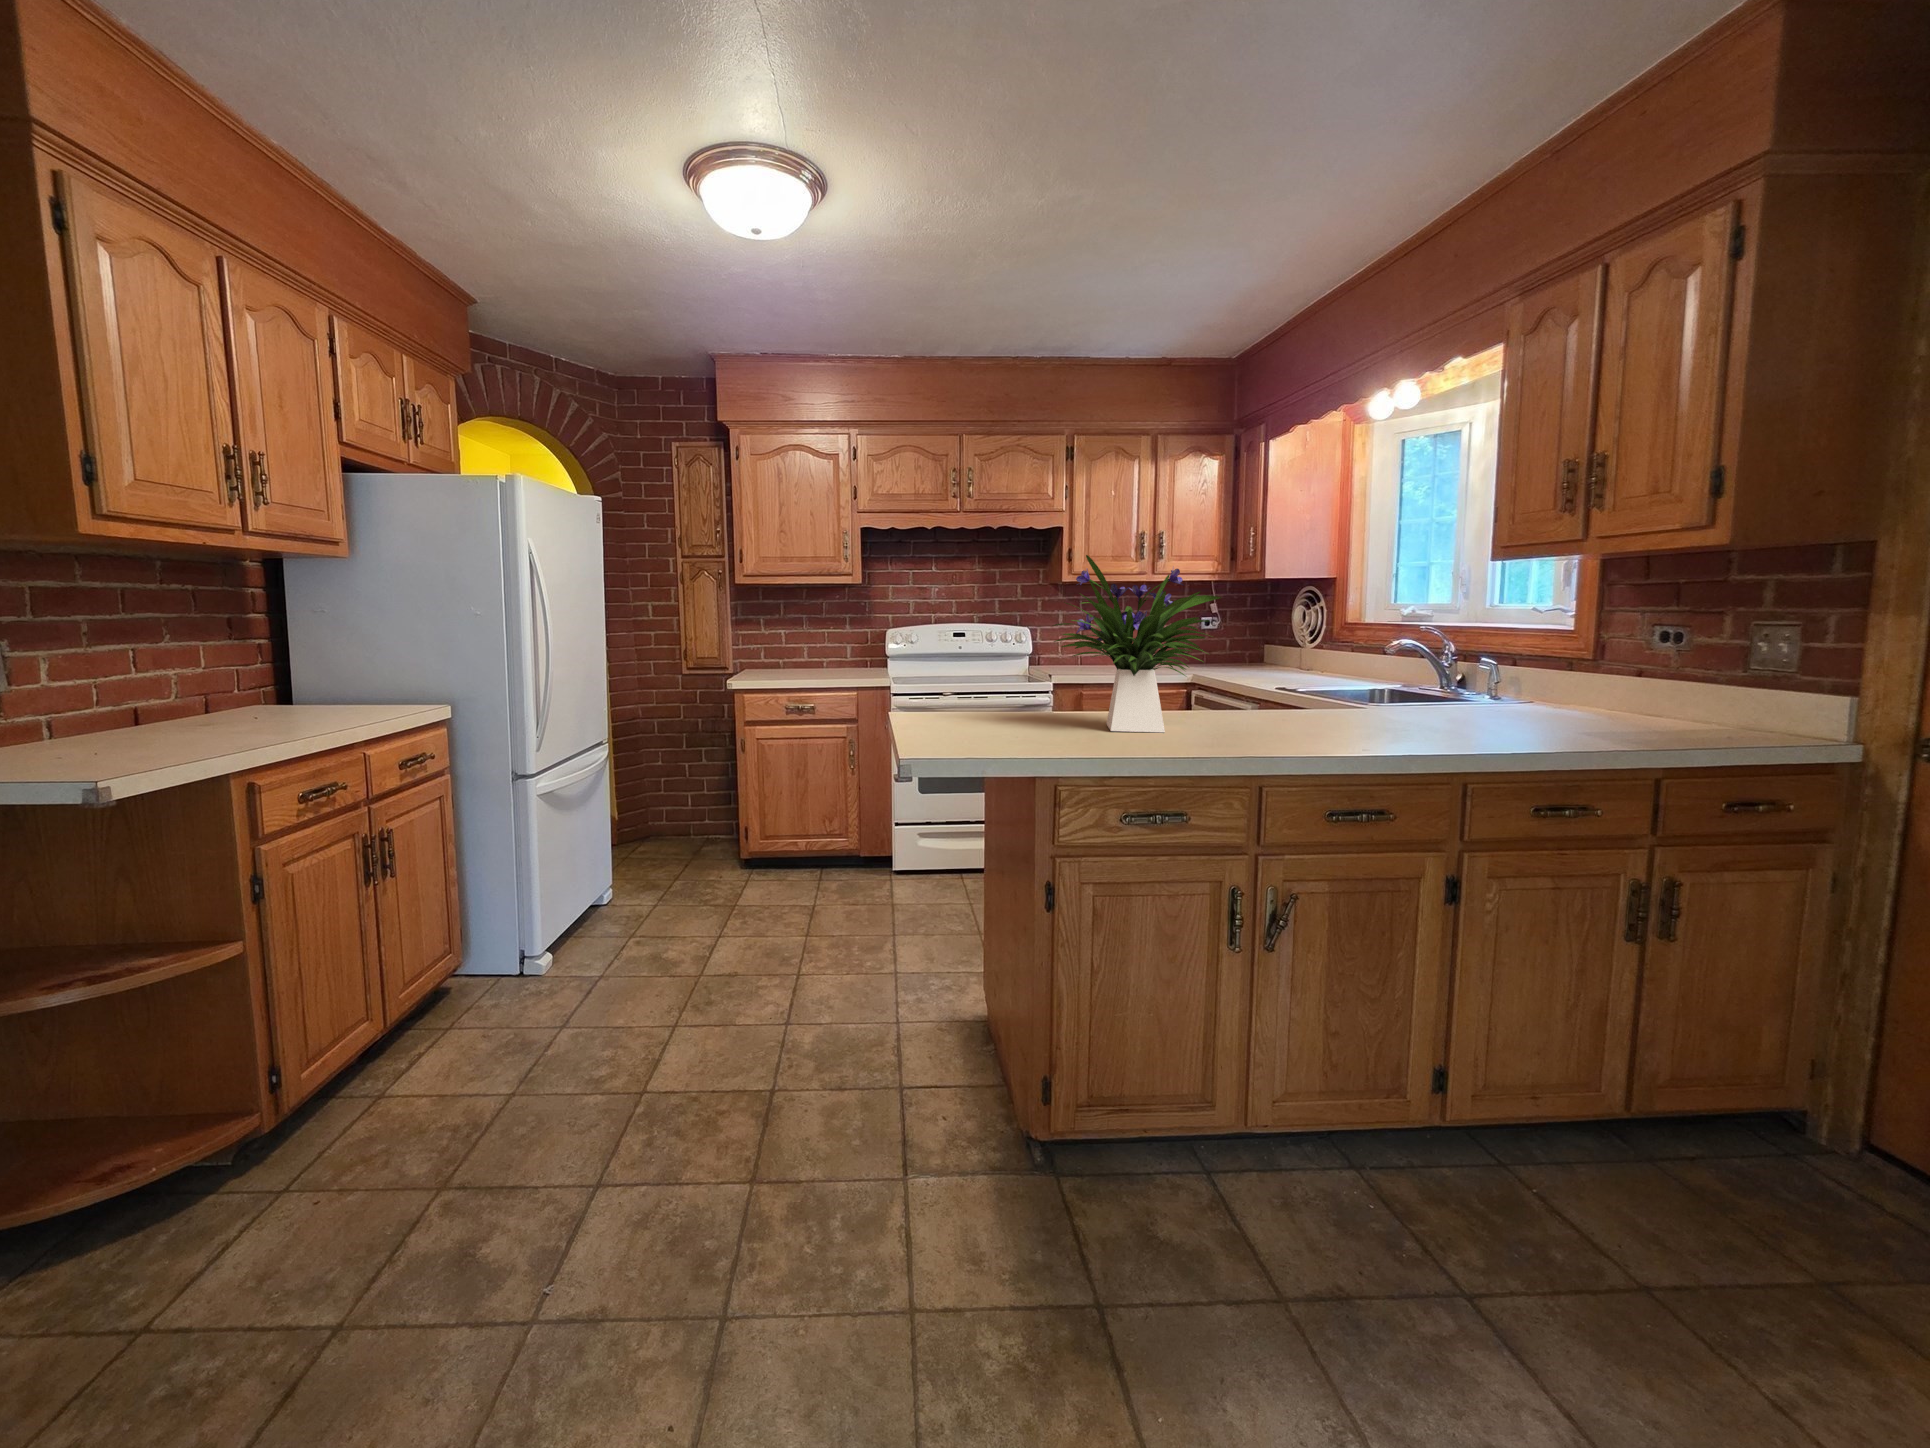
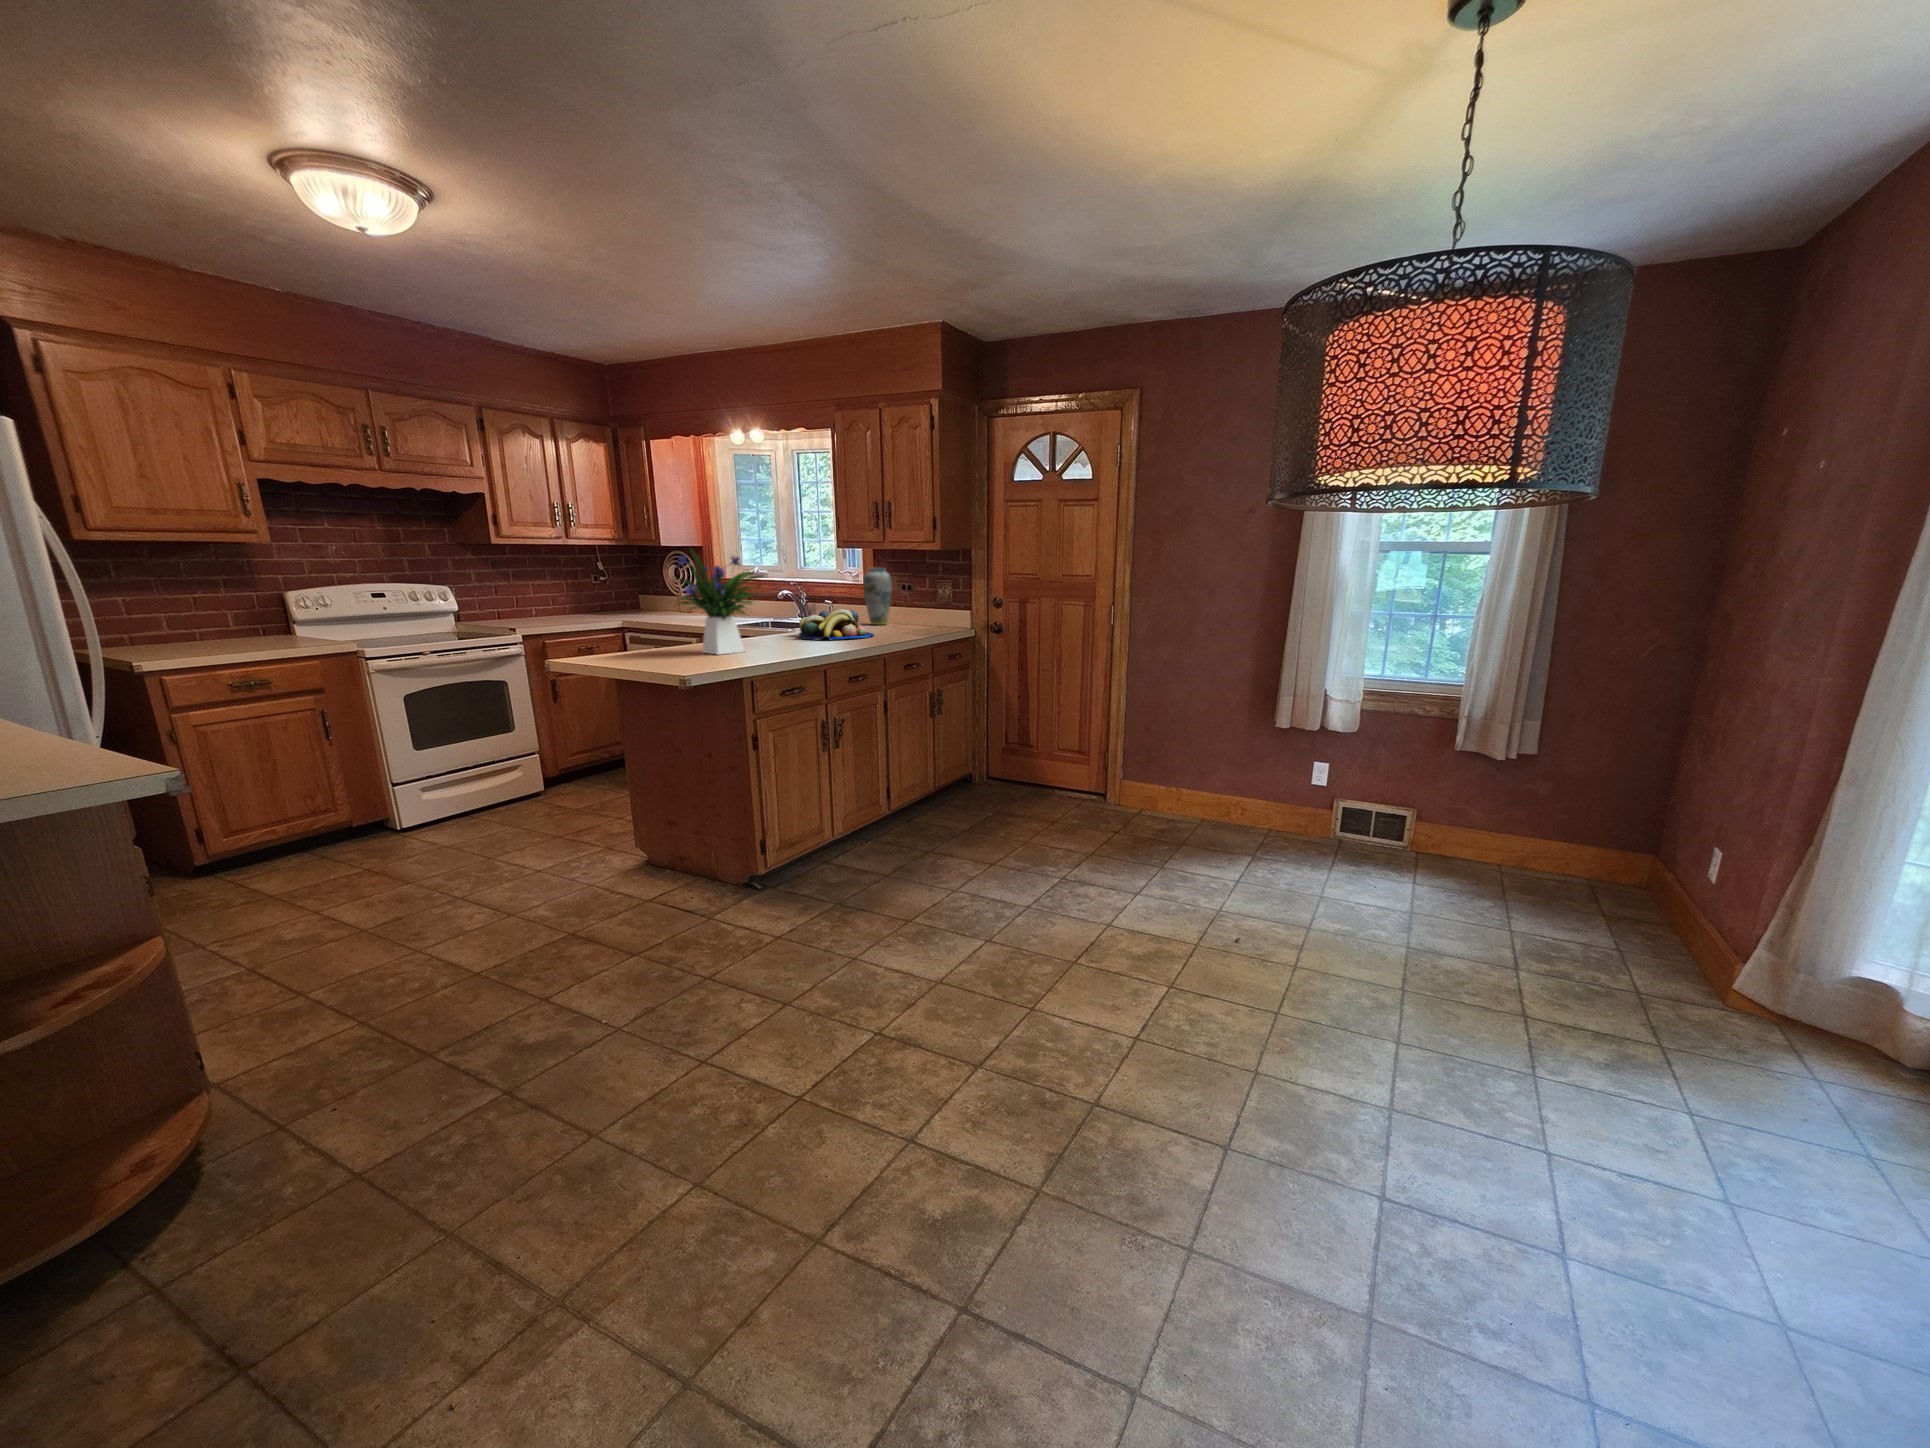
vase: none [1549,596,1624,711] -> present [863,568,892,625]
fruit bowl: none [1331,671,1507,732] -> present [799,609,874,640]

